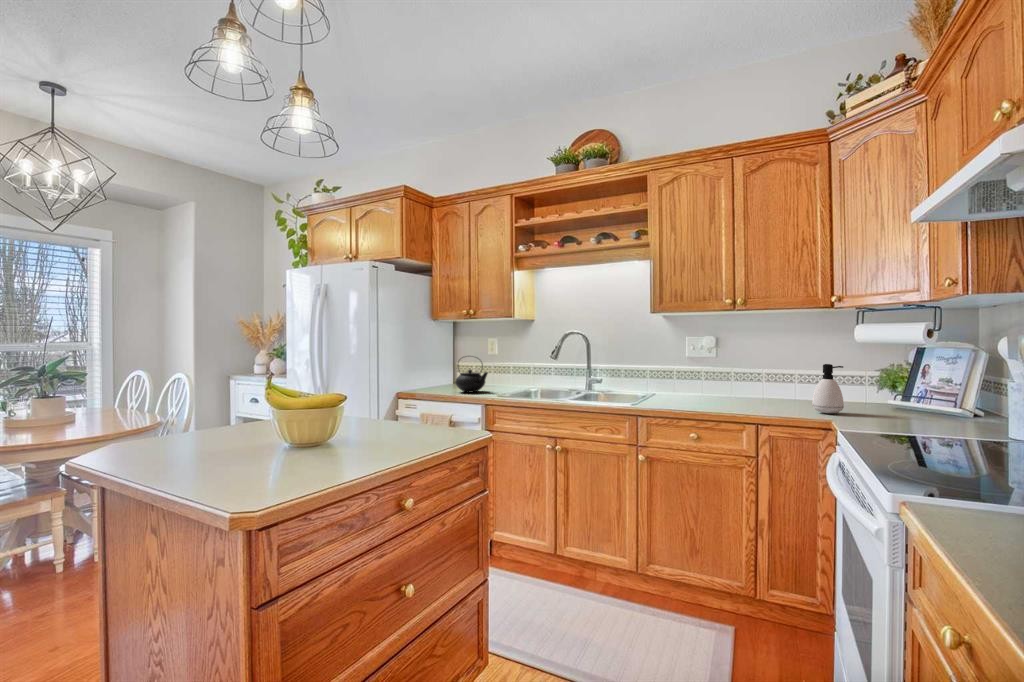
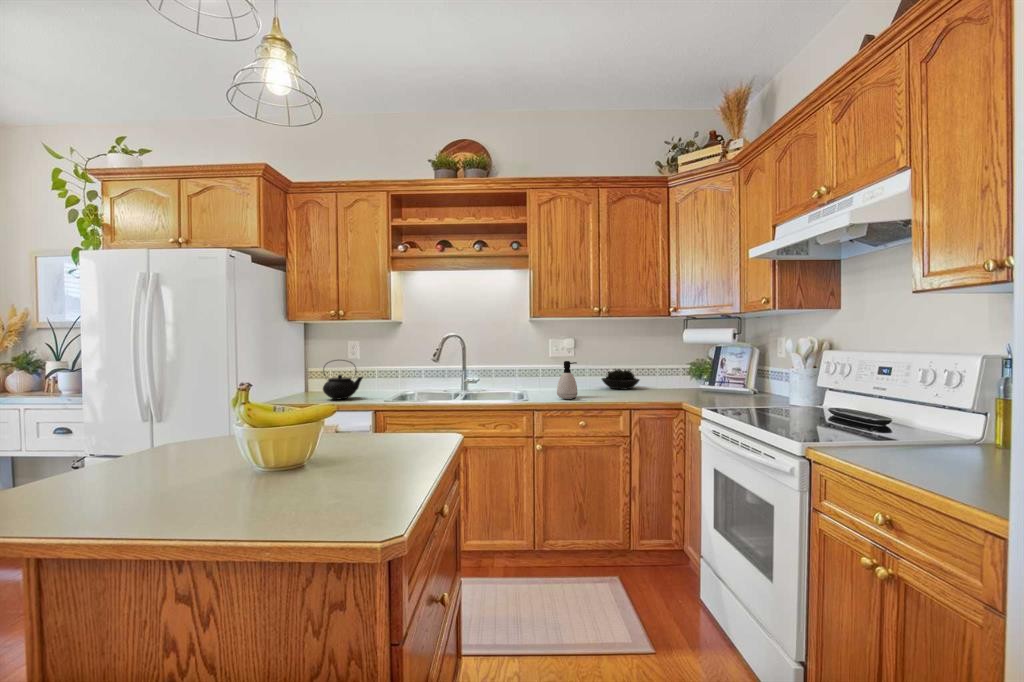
soap dispenser: present [812,364,844,413] -> present [557,361,577,399]
succulent plant: none [748,374,800,400] -> present [602,369,639,389]

